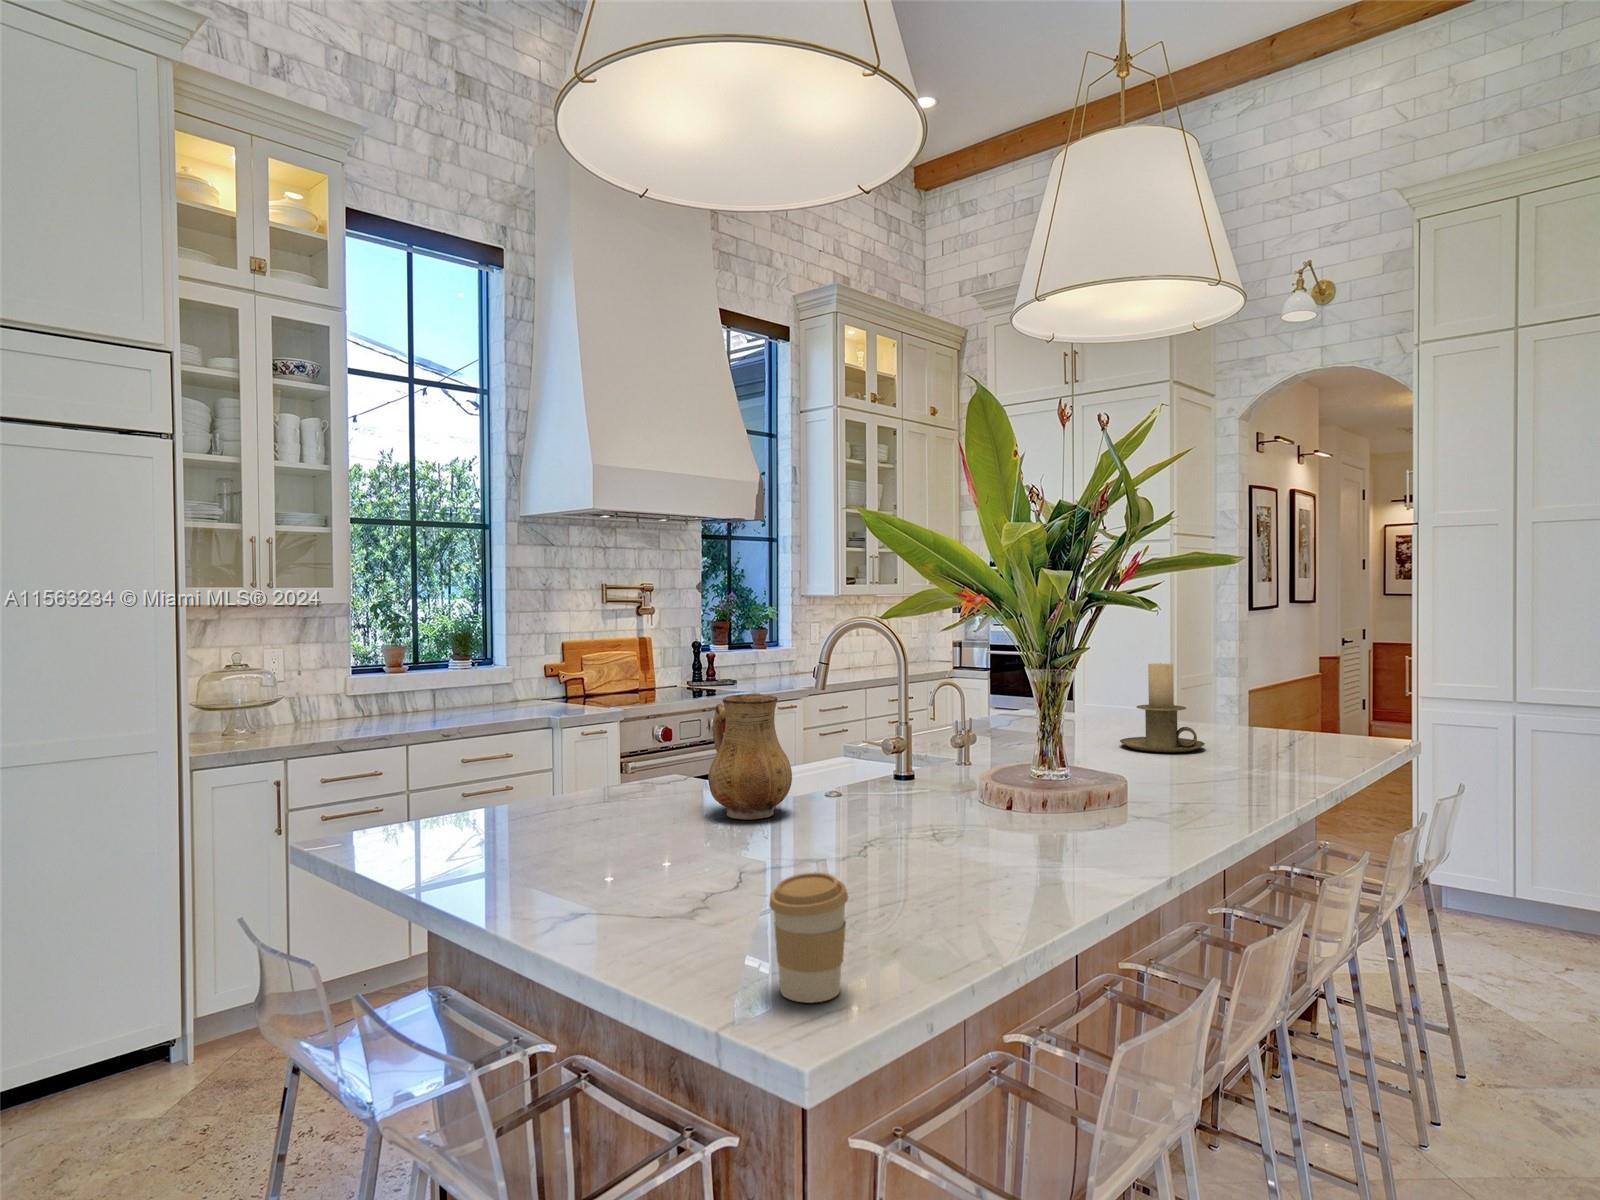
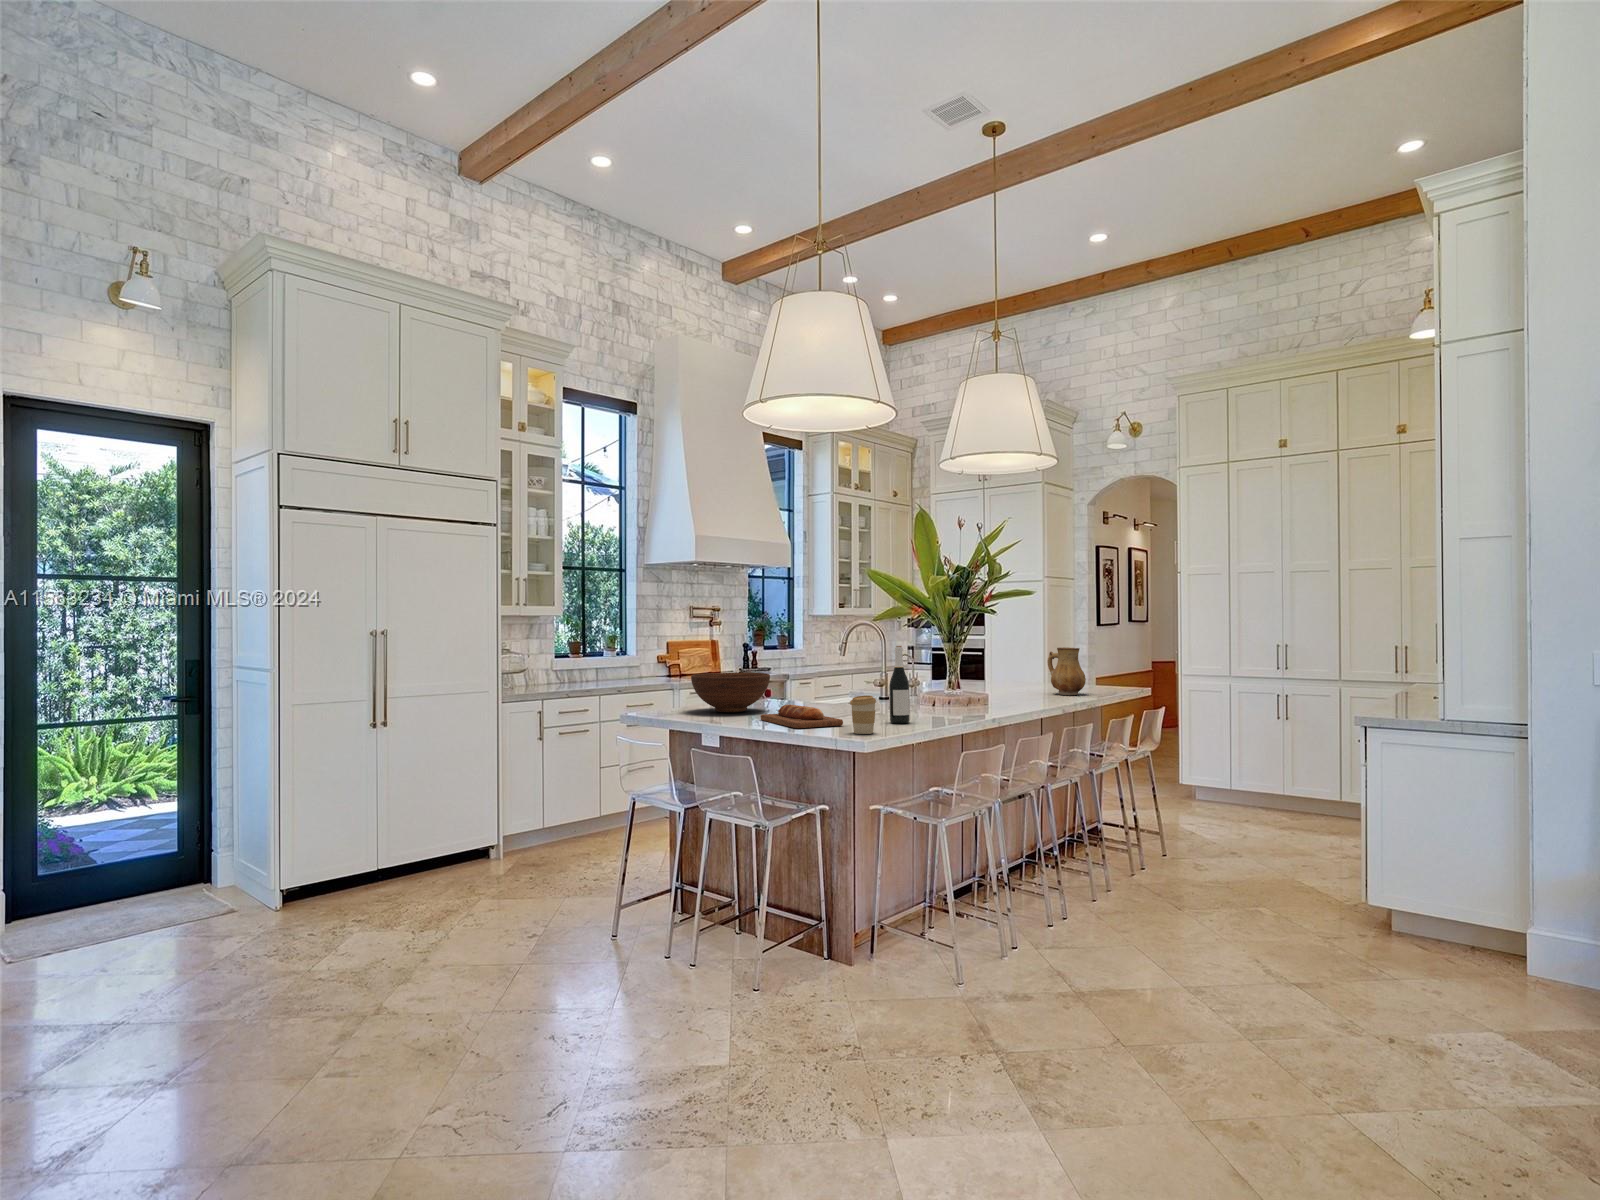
candle holder: present [1120,663,1205,752] -> none [996,647,1039,692]
ceramic pitcher: present [708,694,792,819] -> present [1047,647,1086,695]
wine bottle: none [898,705,952,916] -> present [889,646,910,724]
fruit bowl: none [450,739,636,841] -> present [691,673,770,712]
bread loaf: none [579,848,769,949] -> present [761,705,843,728]

